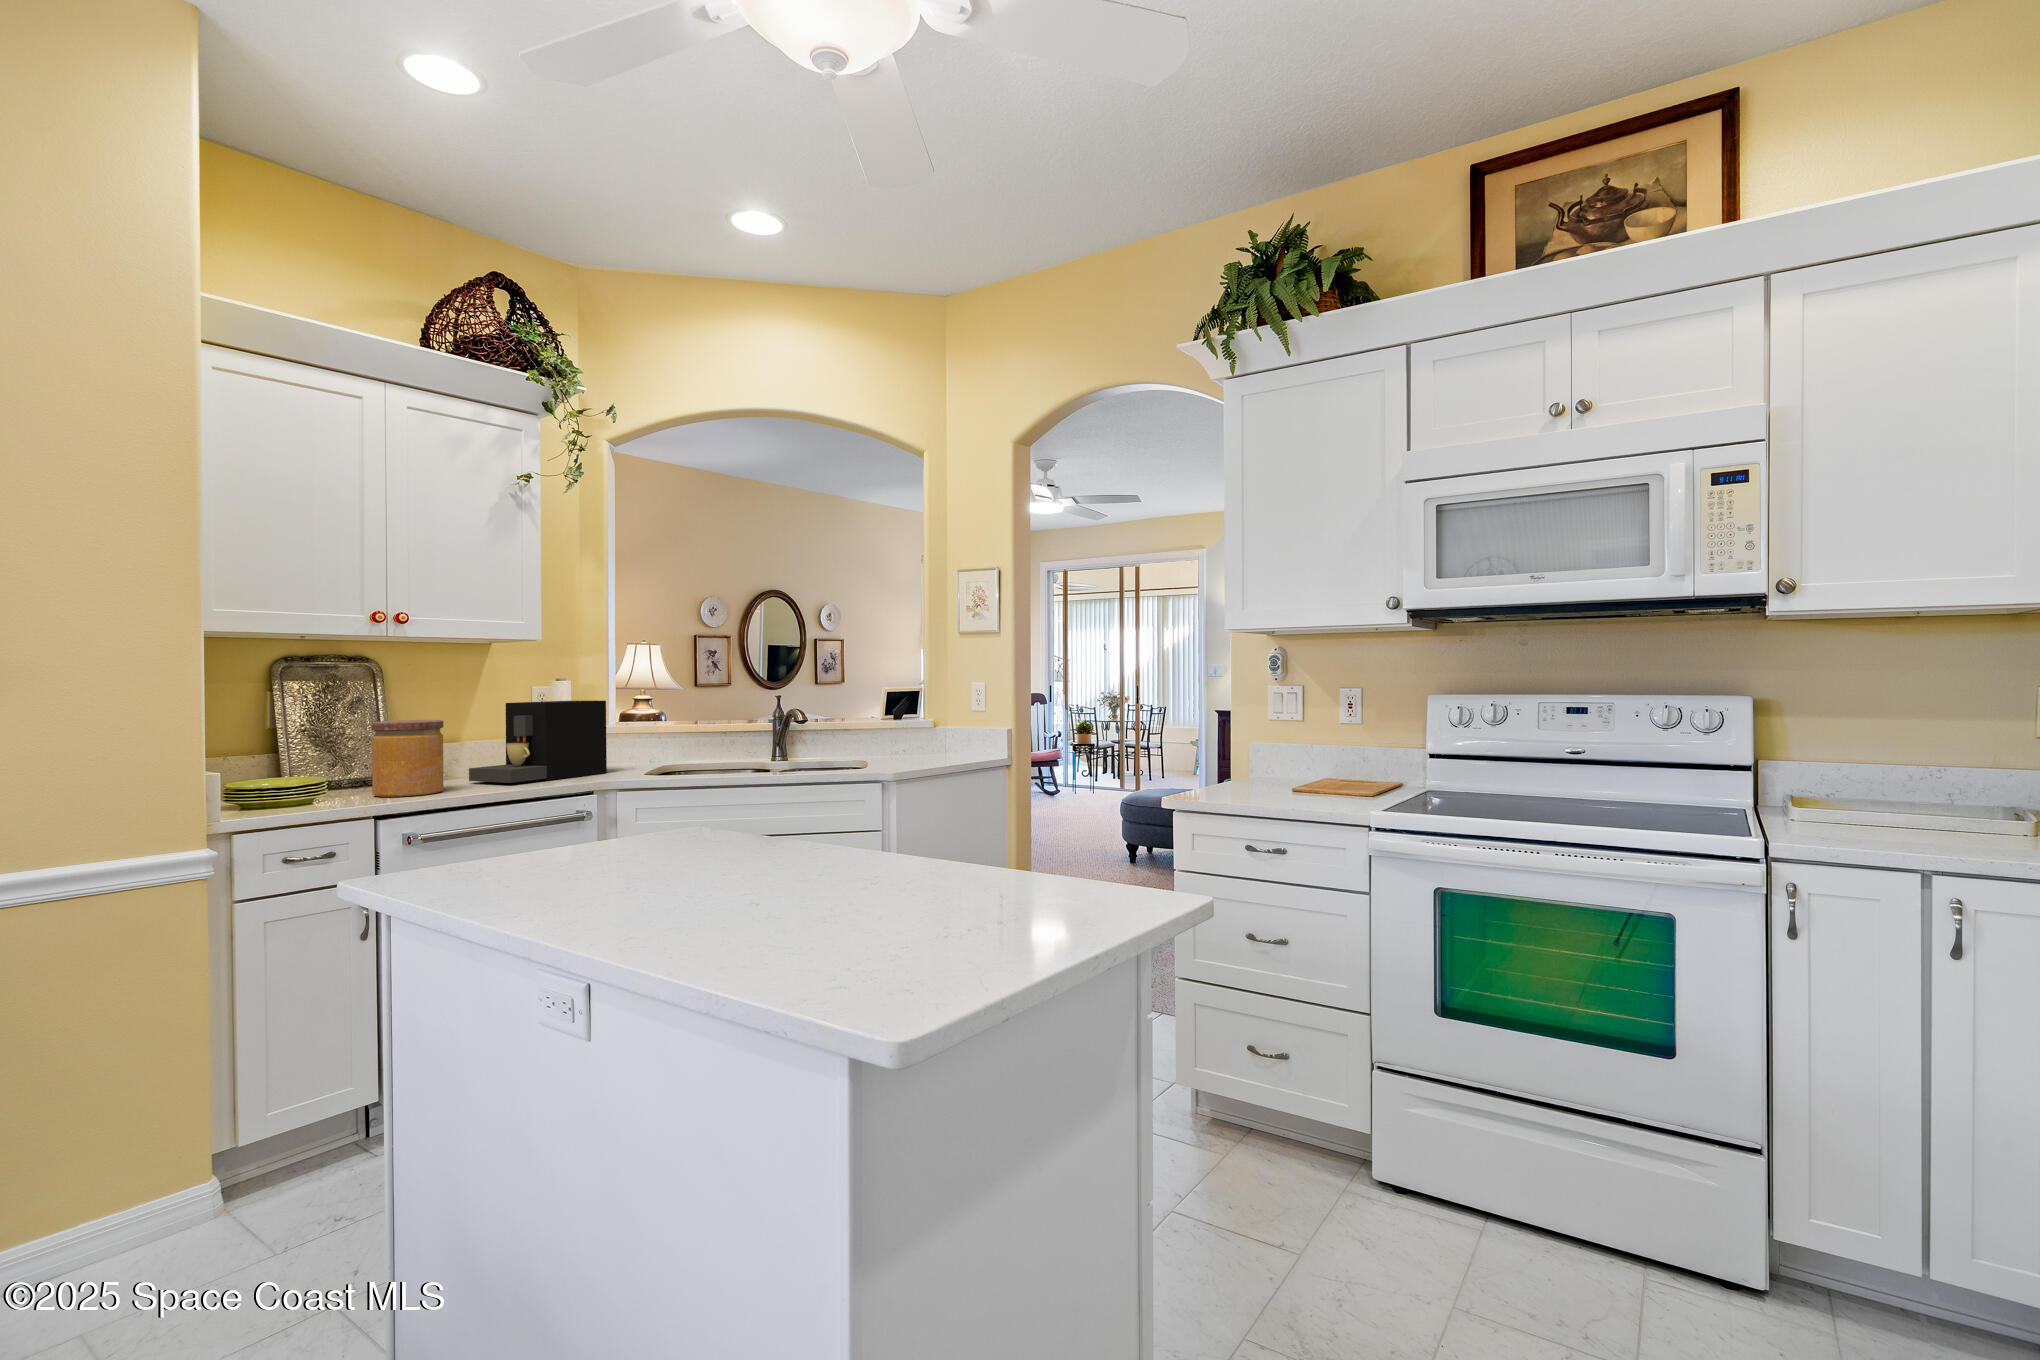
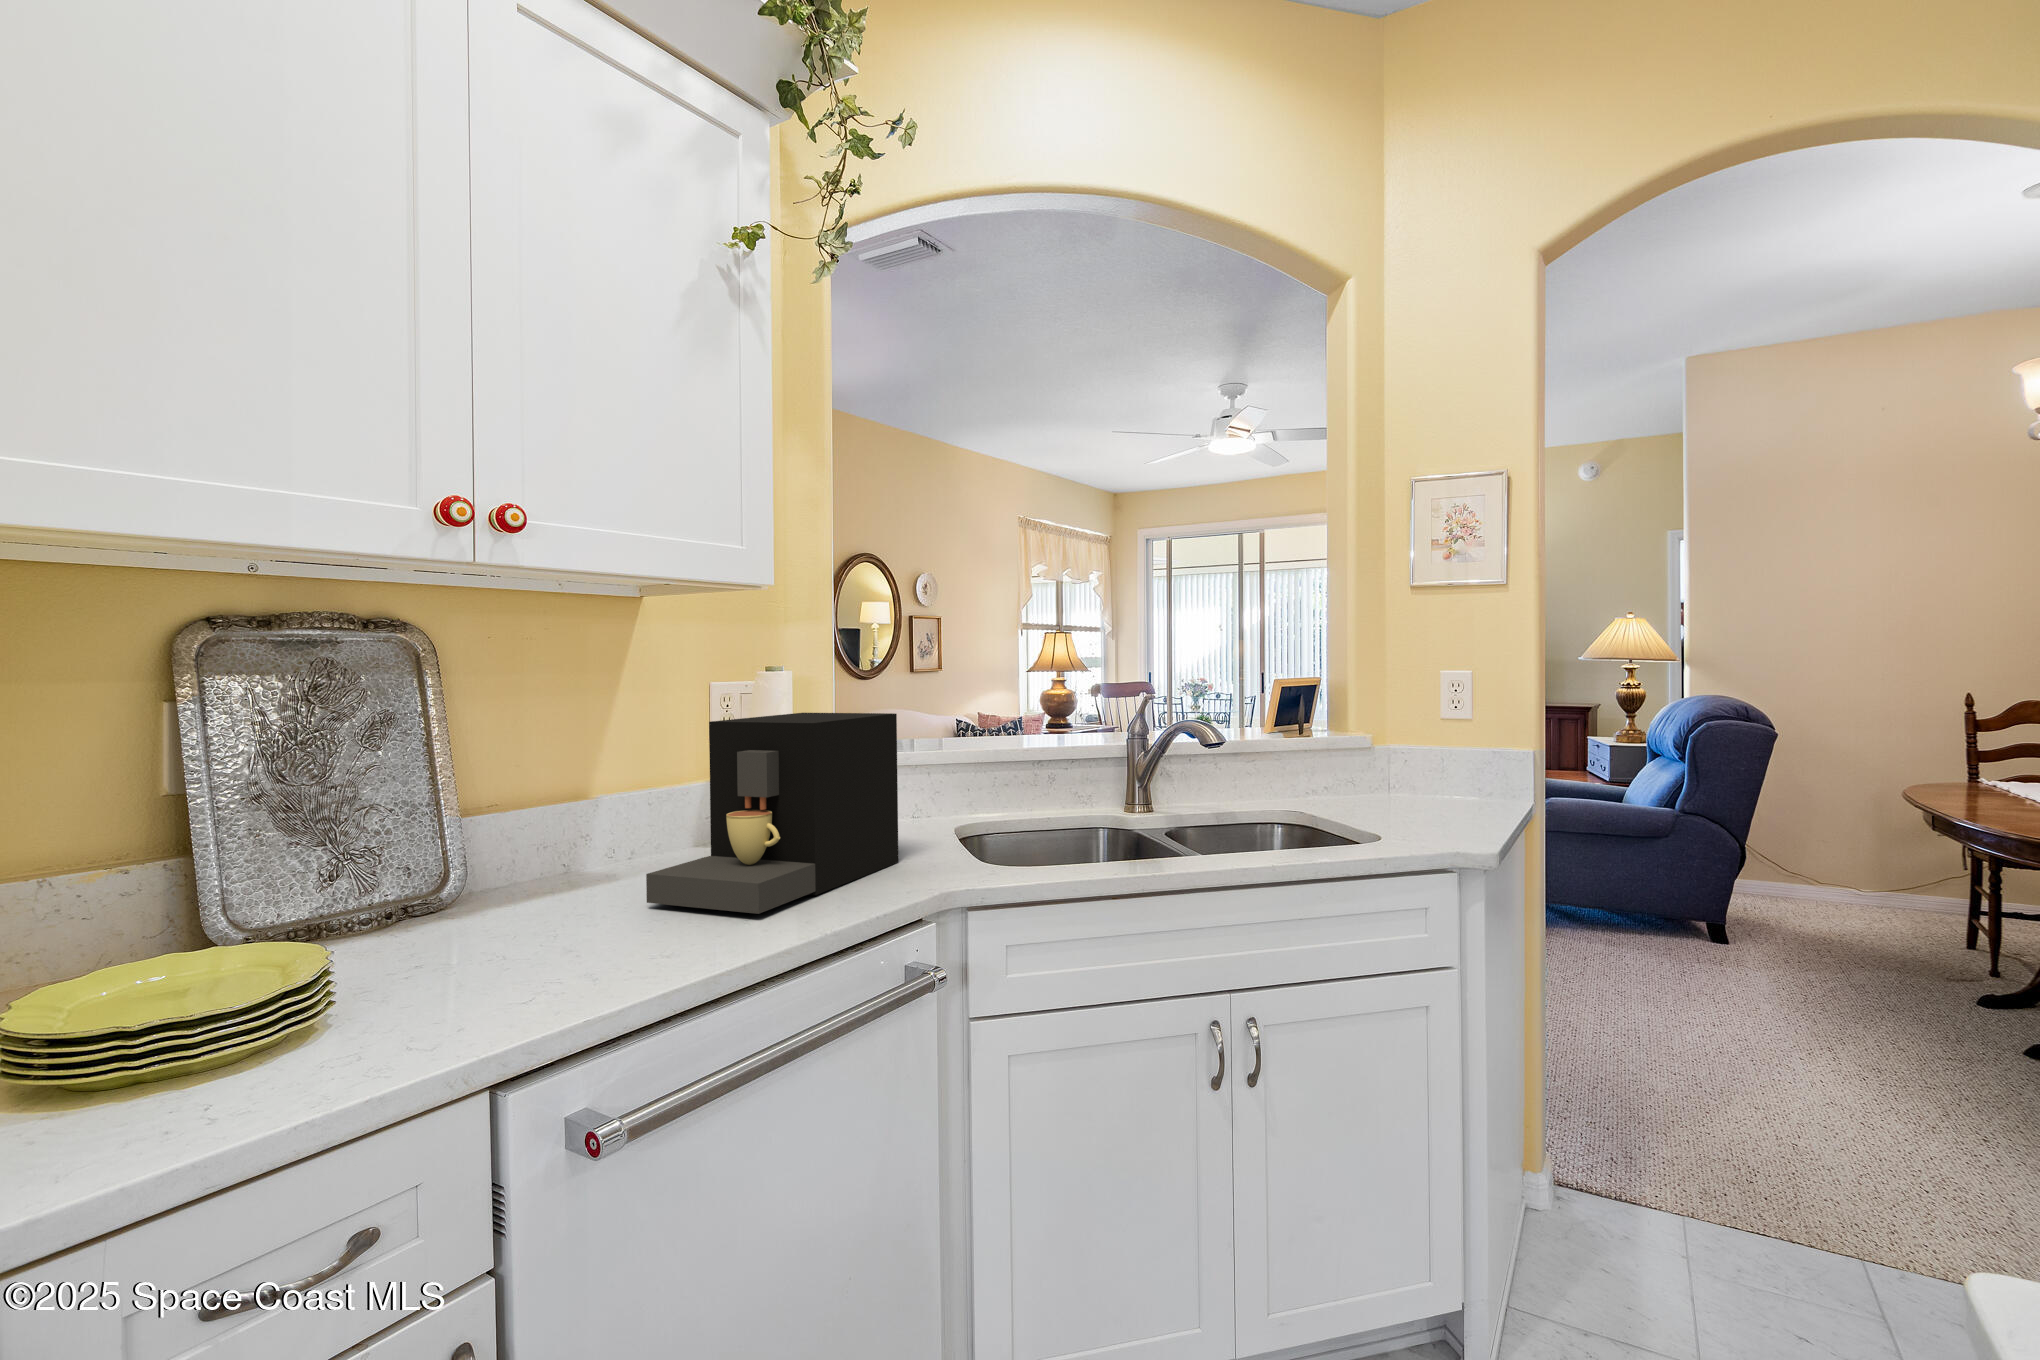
jar: present [372,720,443,797] -> none [442,771,620,990]

